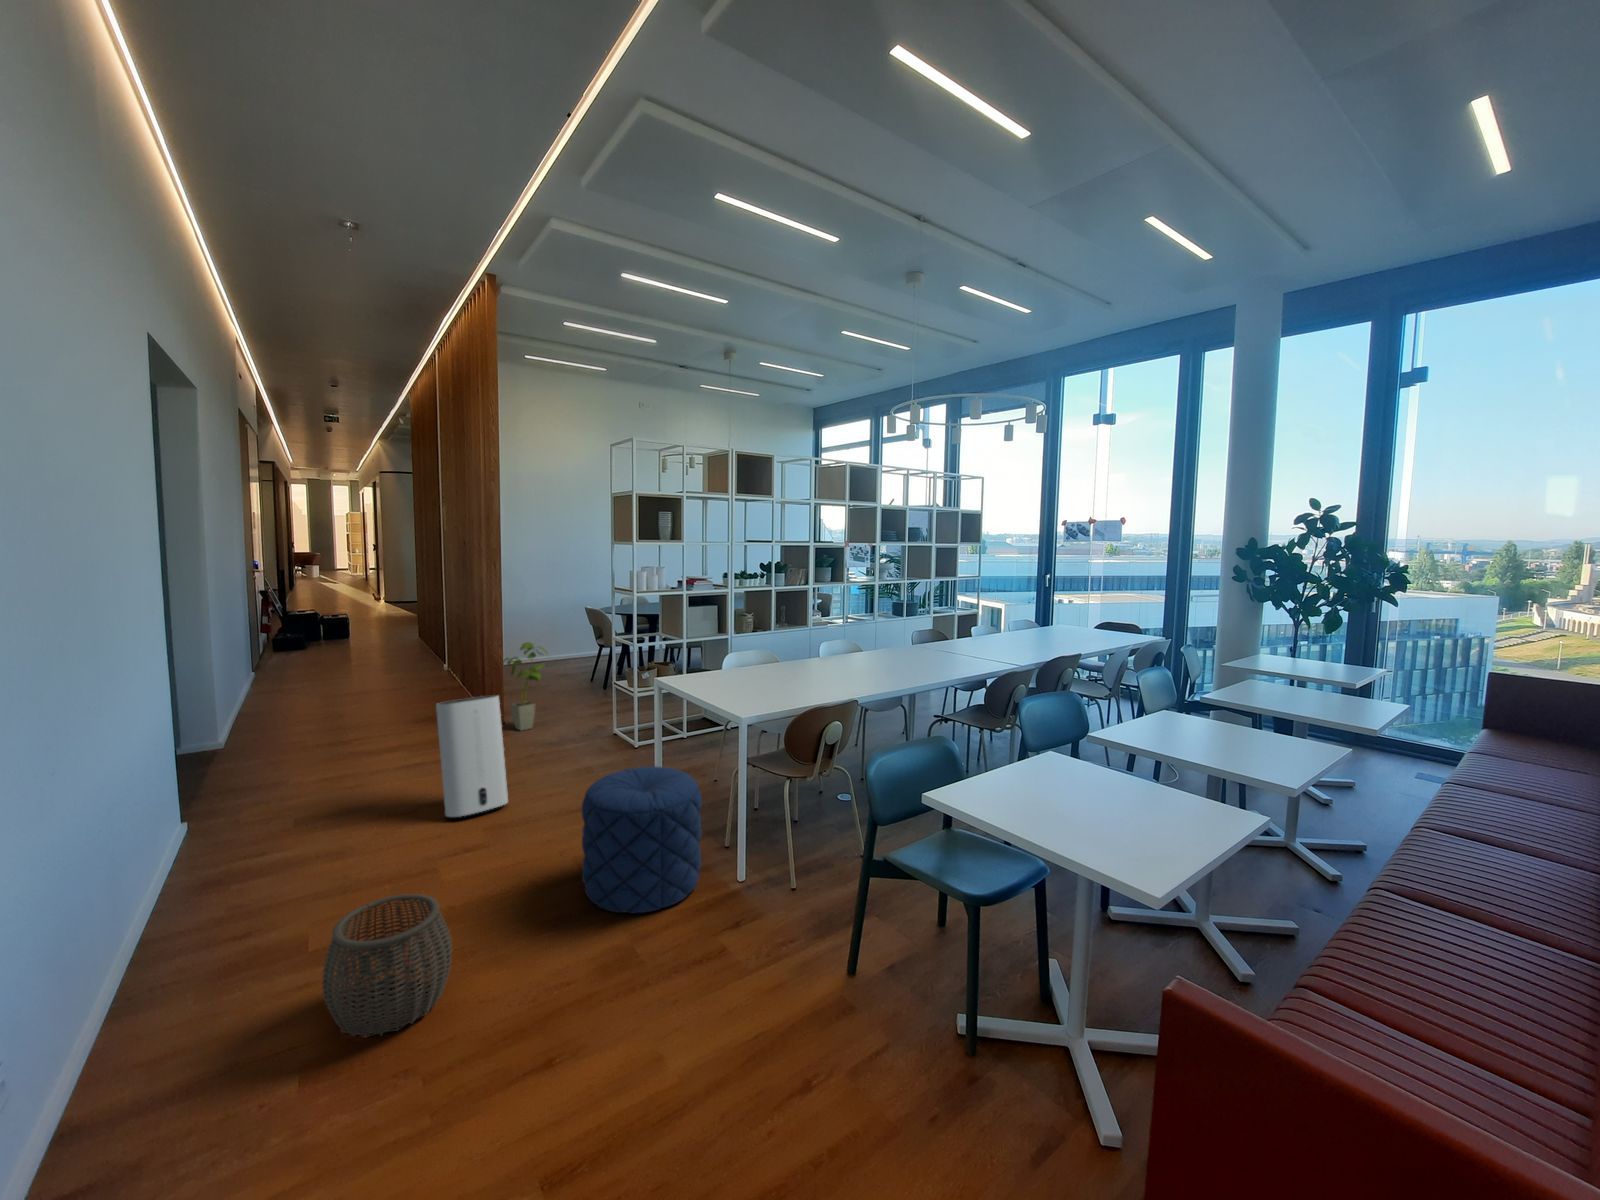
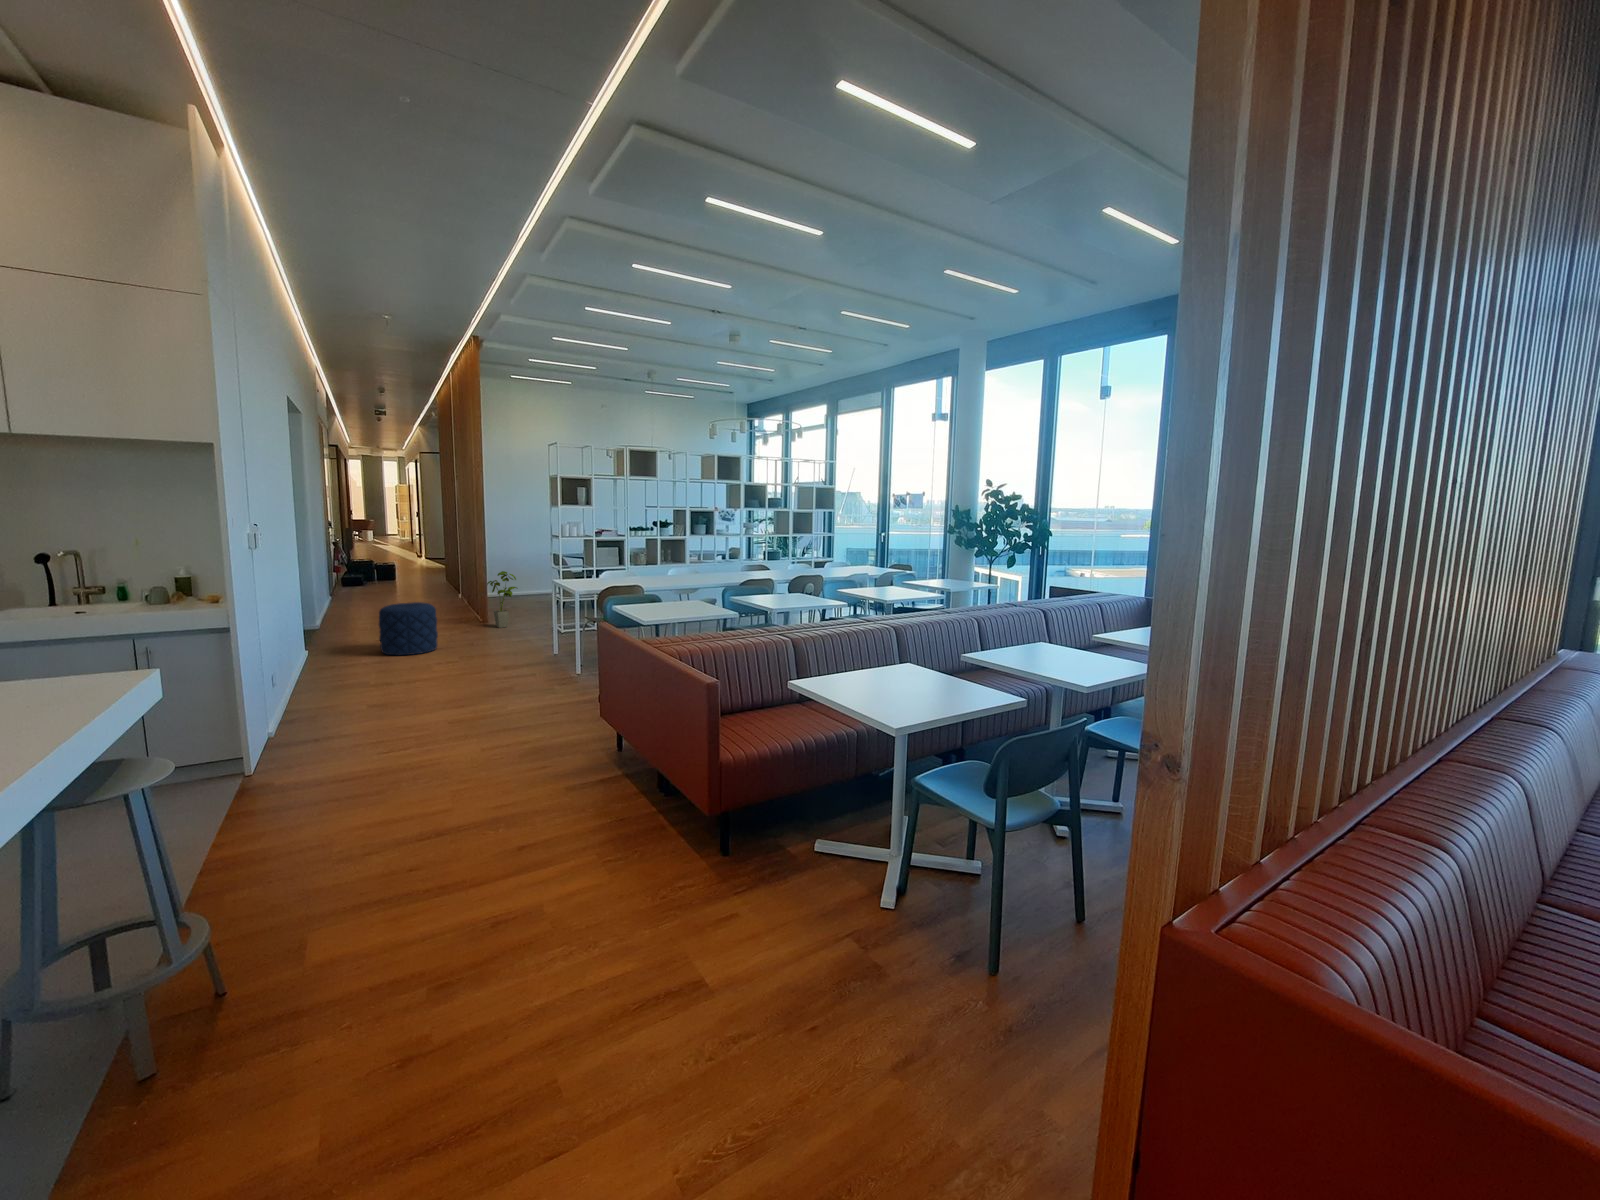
air purifier: present [436,695,508,817] -> none [438,593,479,657]
pouf: present [582,766,702,913] -> present [379,602,438,655]
woven basket: present [322,894,452,1038] -> none [378,659,433,707]

